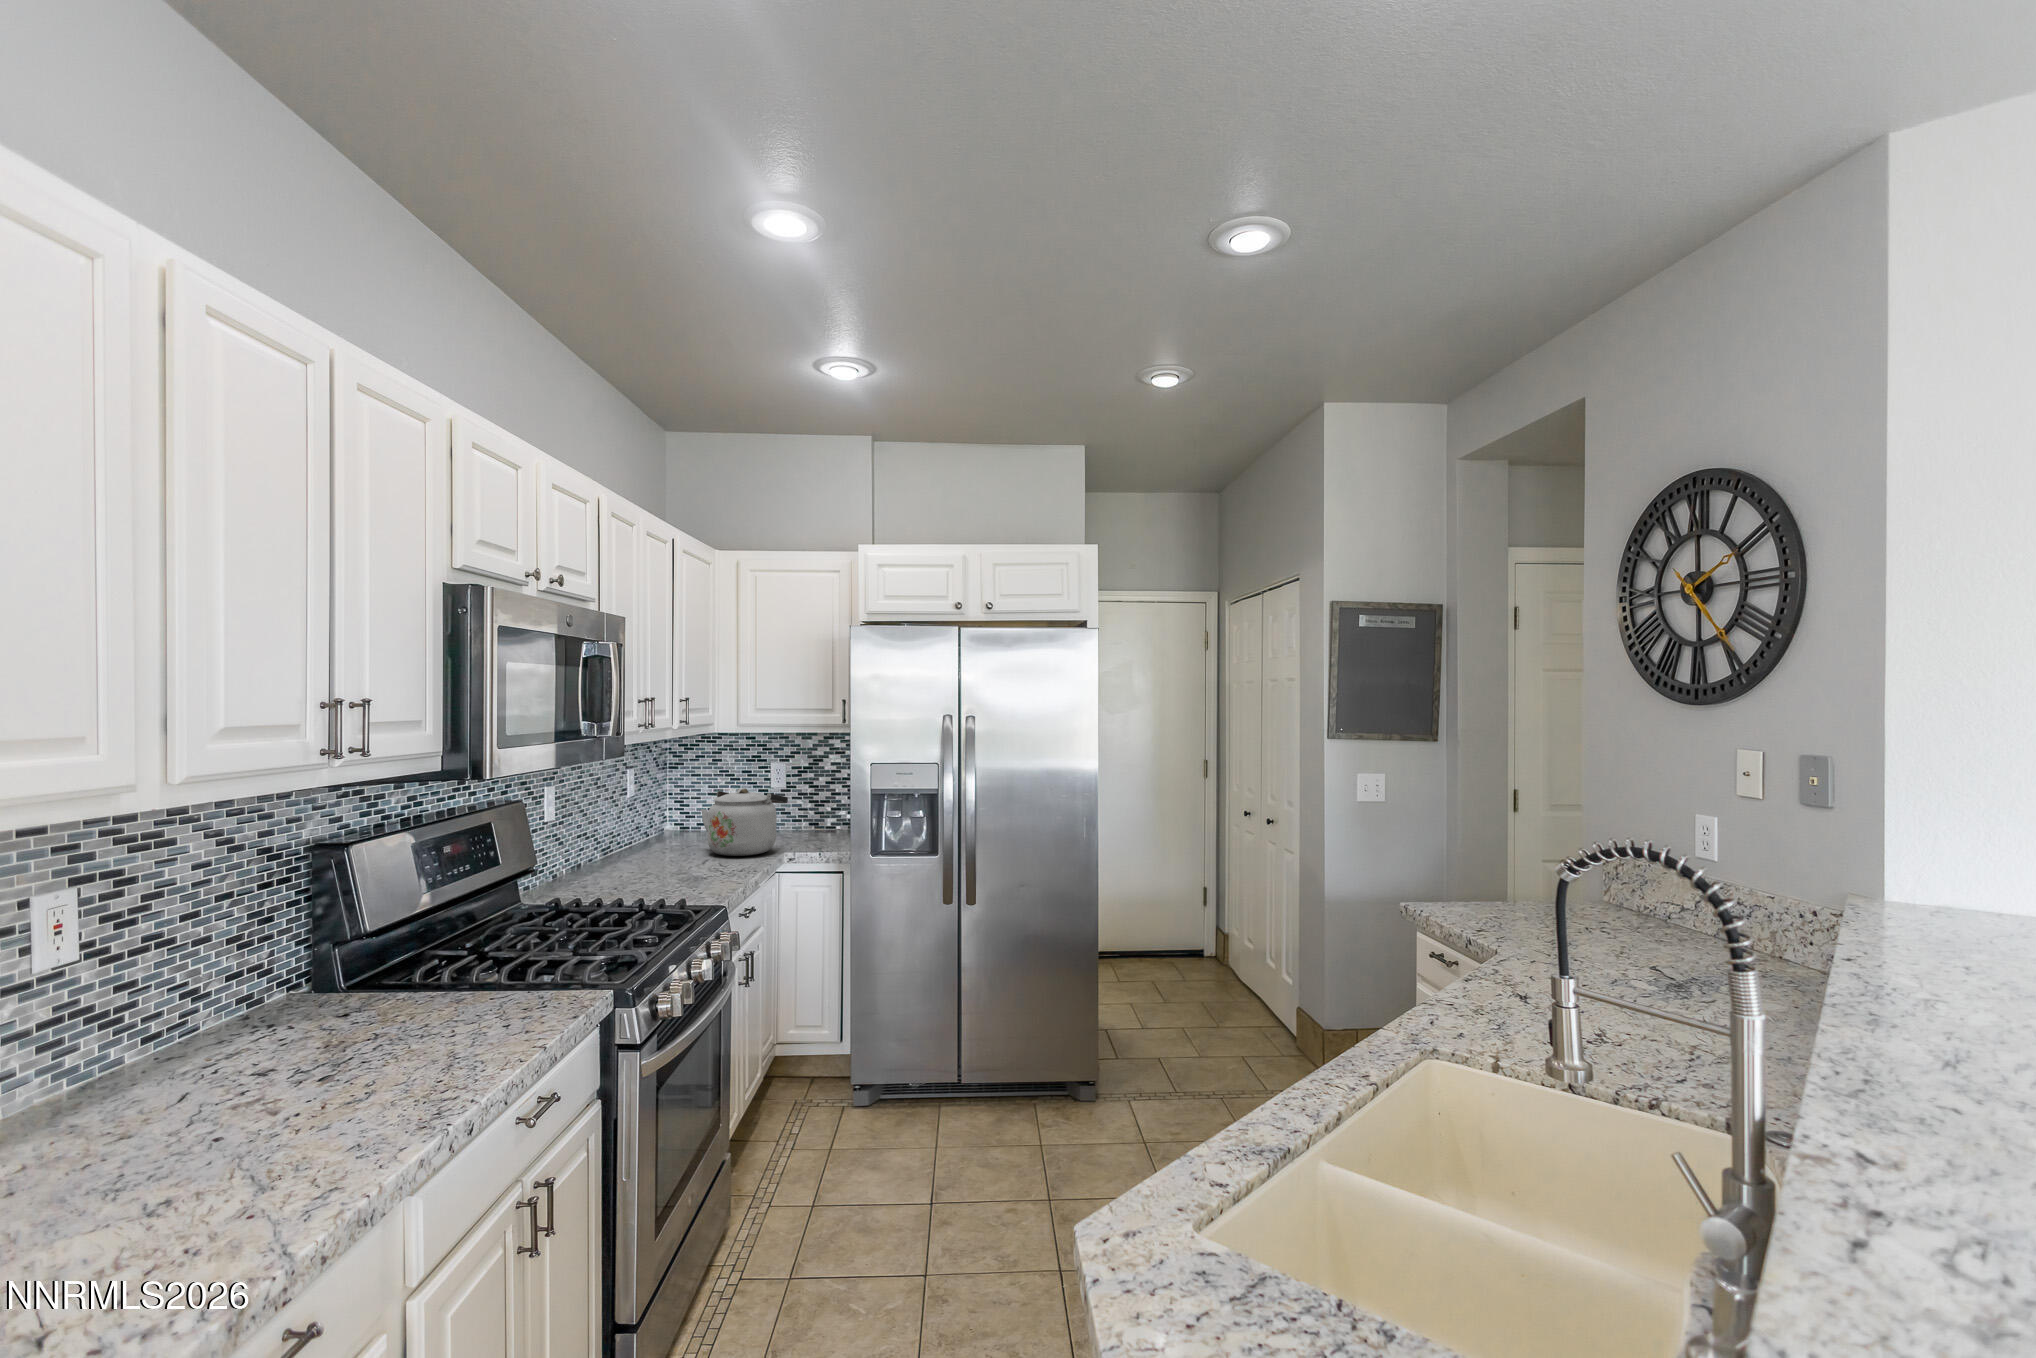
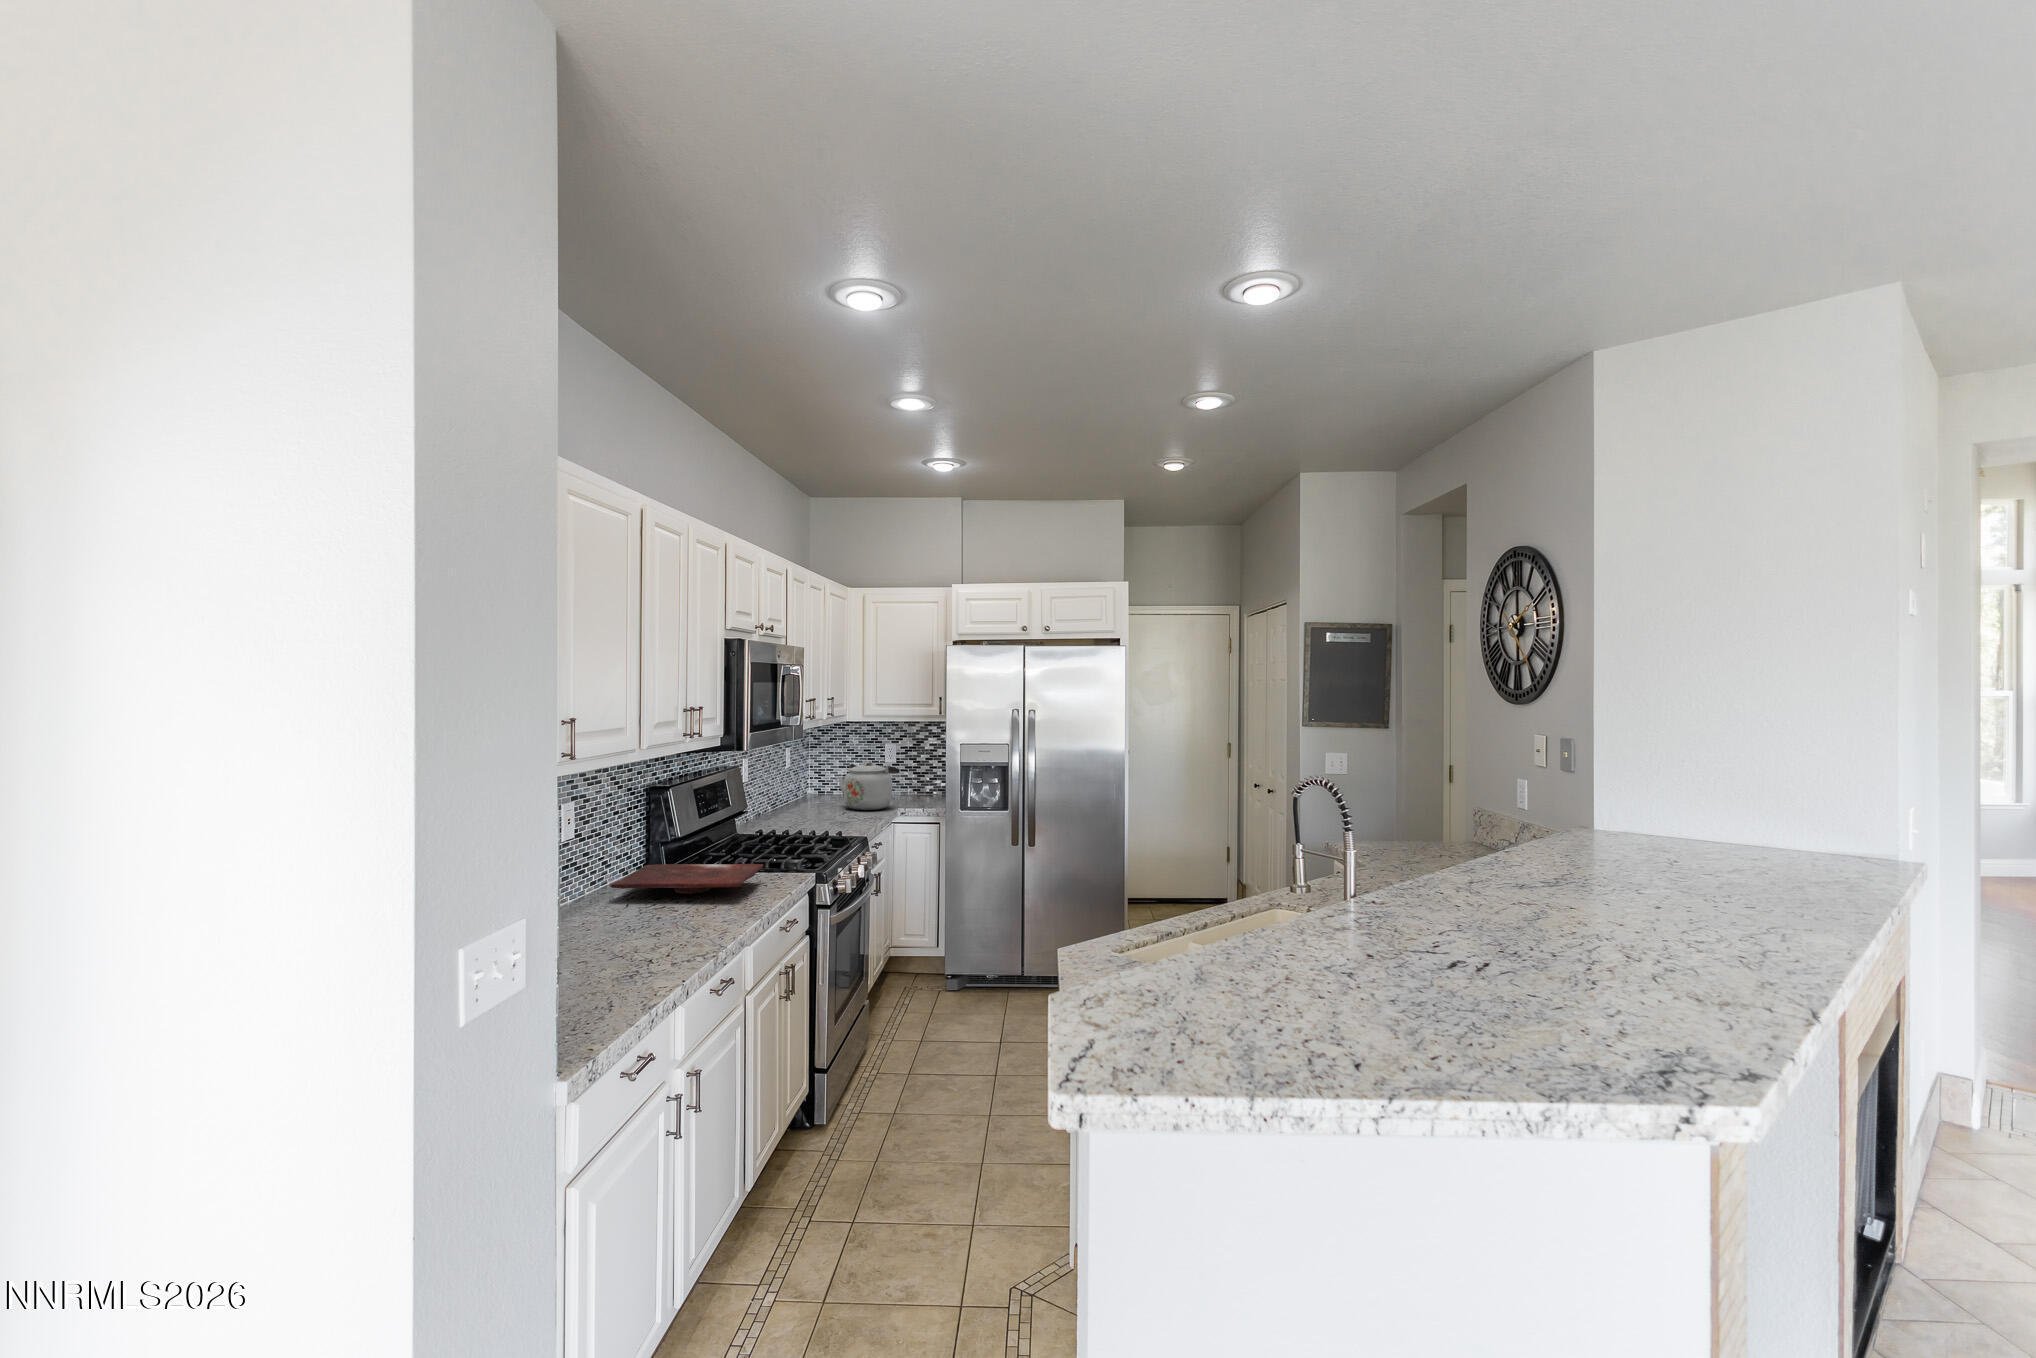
cutting board: none [137,986,504,1067] -> present [610,864,764,894]

